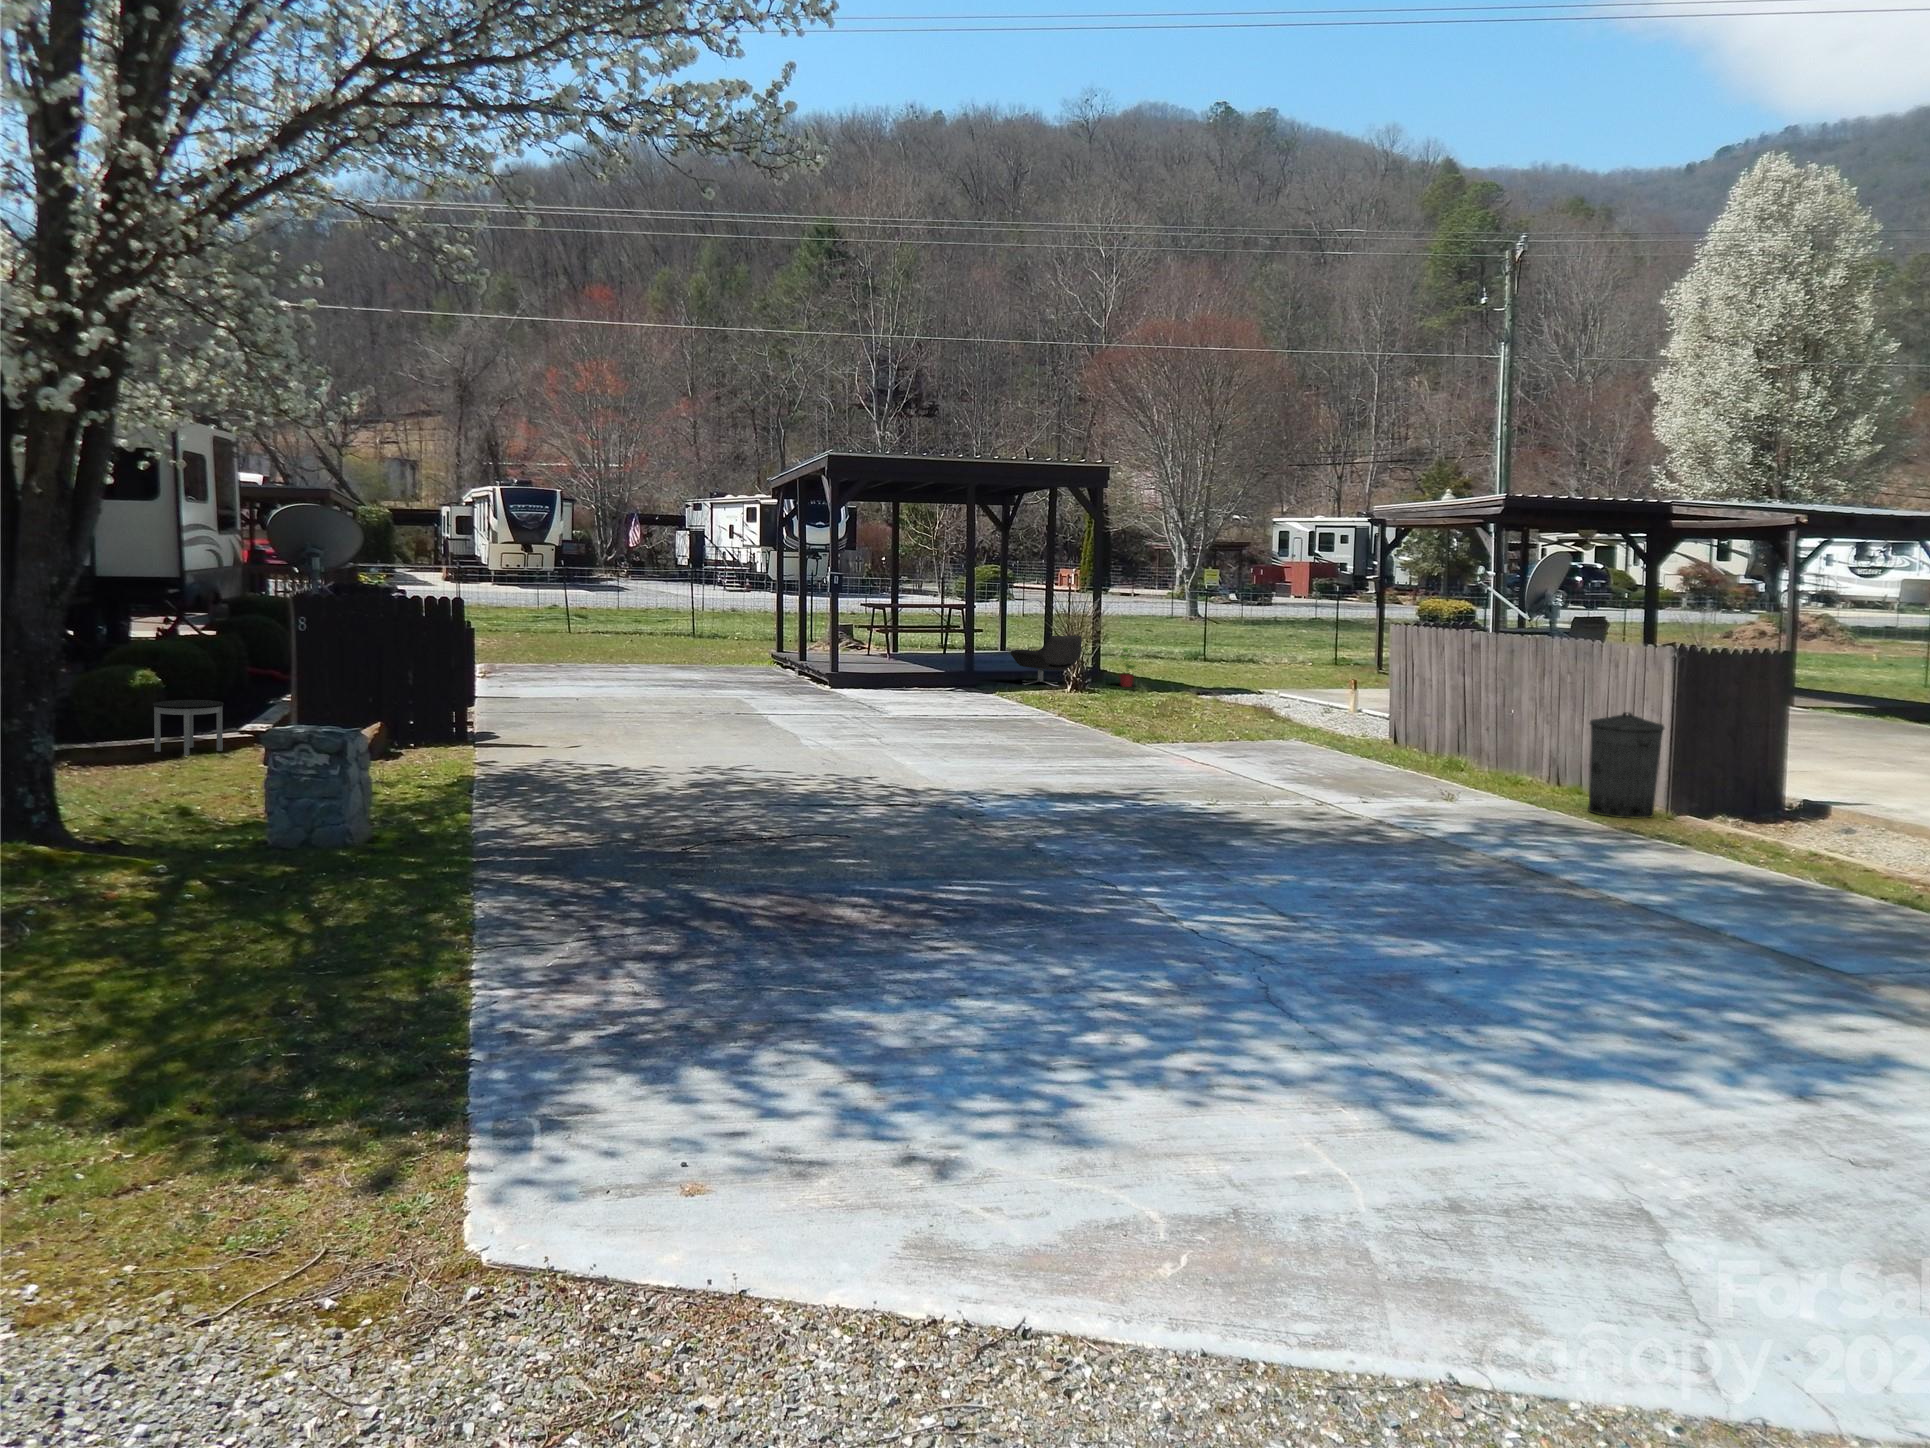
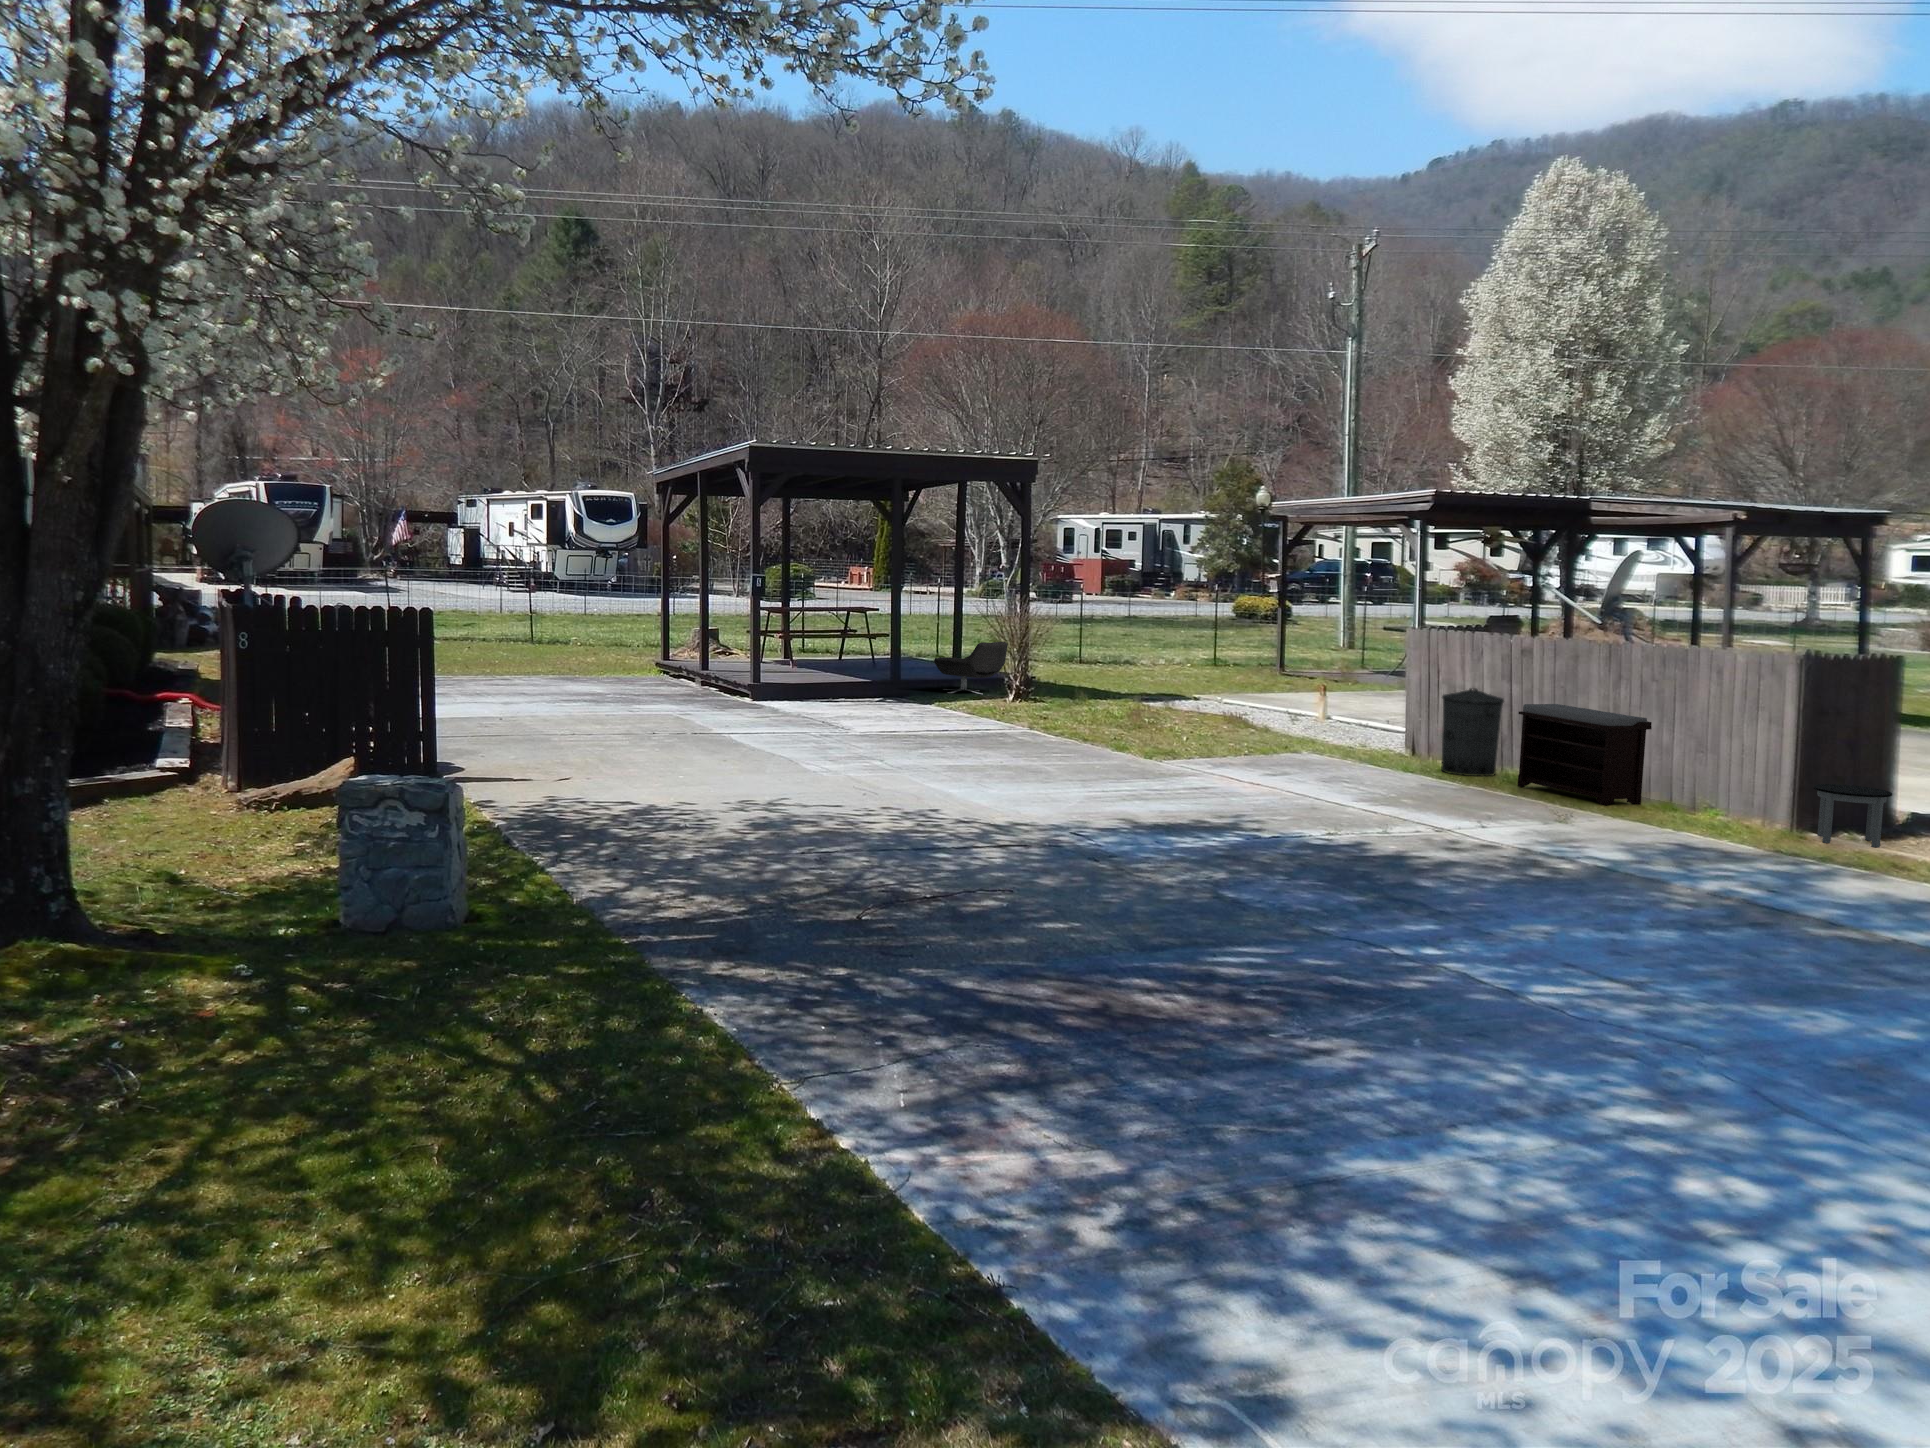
potted plant: present [1118,647,1135,687] -> none [1033,651,1067,694]
bench: none [1474,694,1587,793] -> present [1518,704,1652,806]
round table: present [153,700,224,755] -> present [1813,784,1892,848]
trash can: present [1588,712,1664,819] -> present [1441,688,1504,776]

